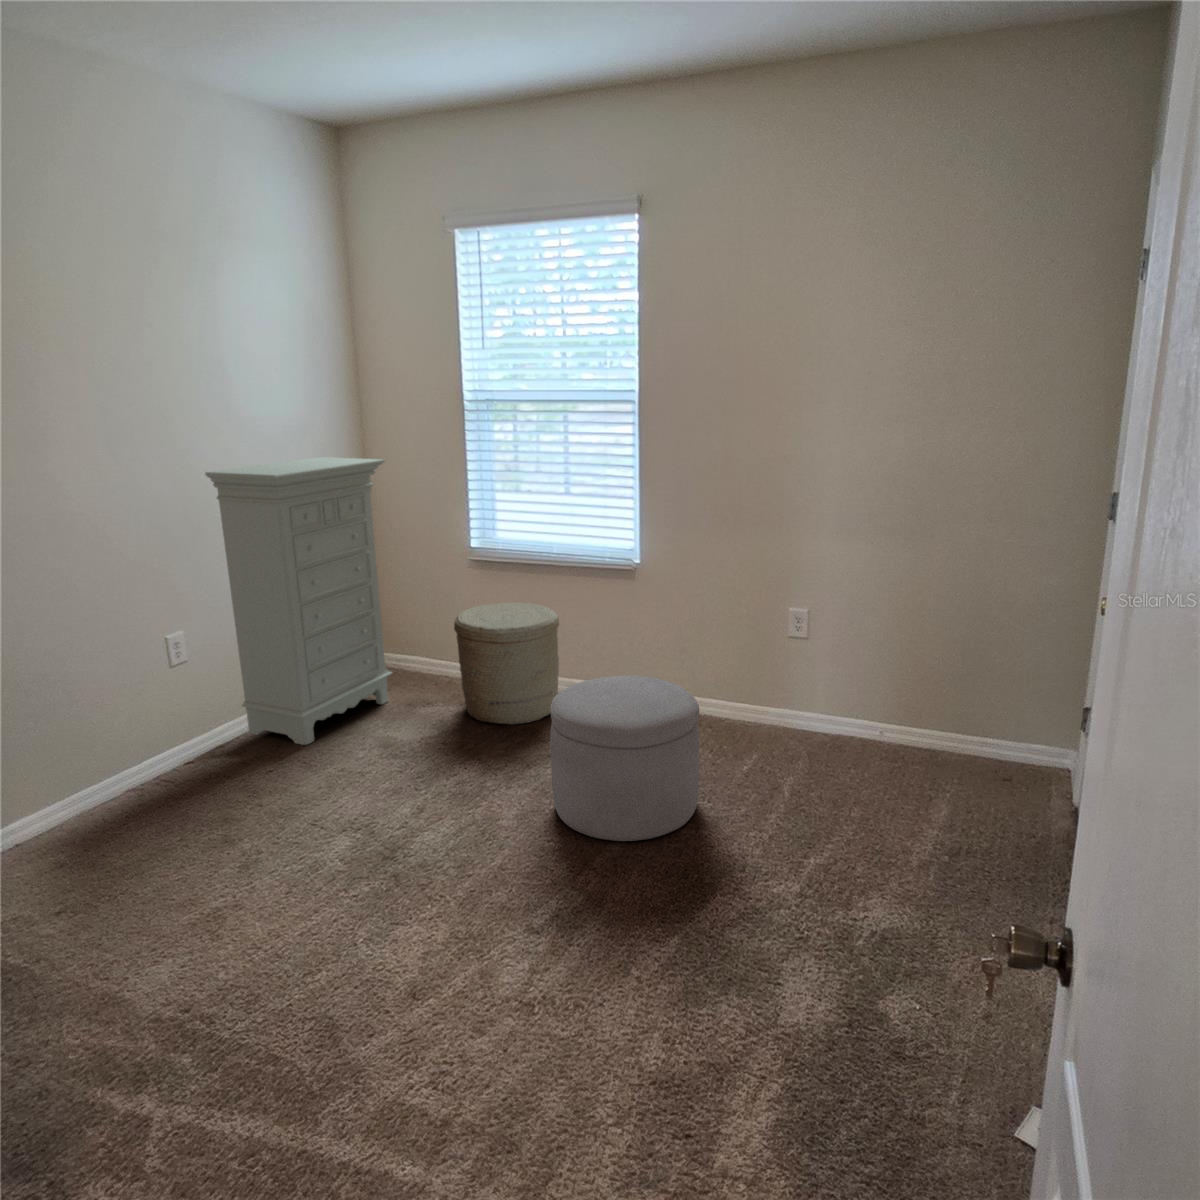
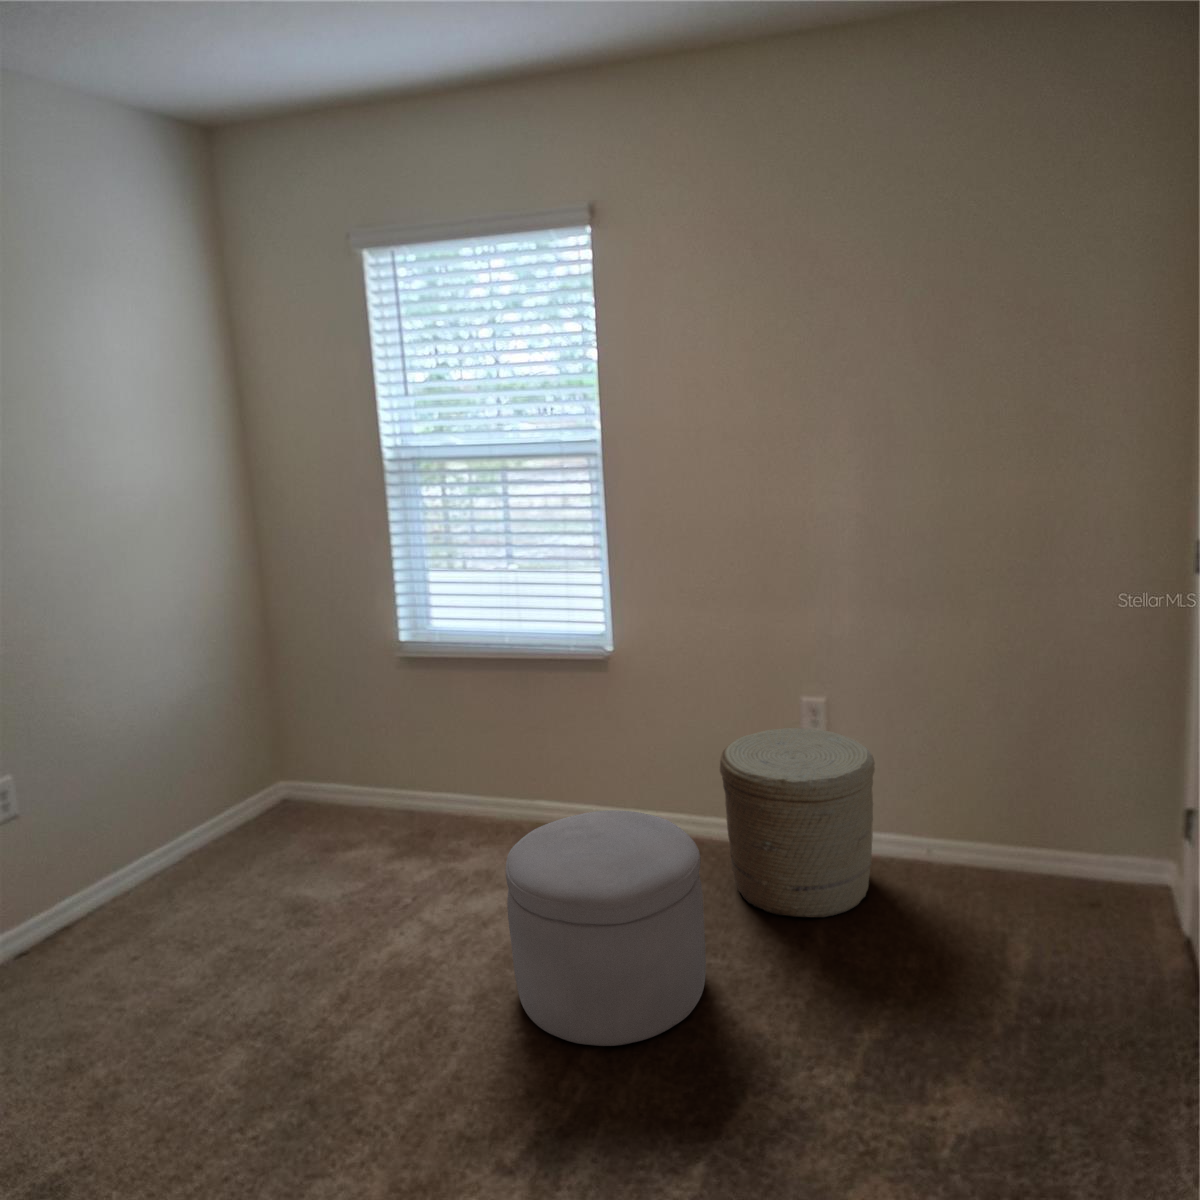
dresser: present [205,457,392,745] -> none [45,542,309,918]
woven basket: present [454,603,559,725] -> present [720,728,875,917]

